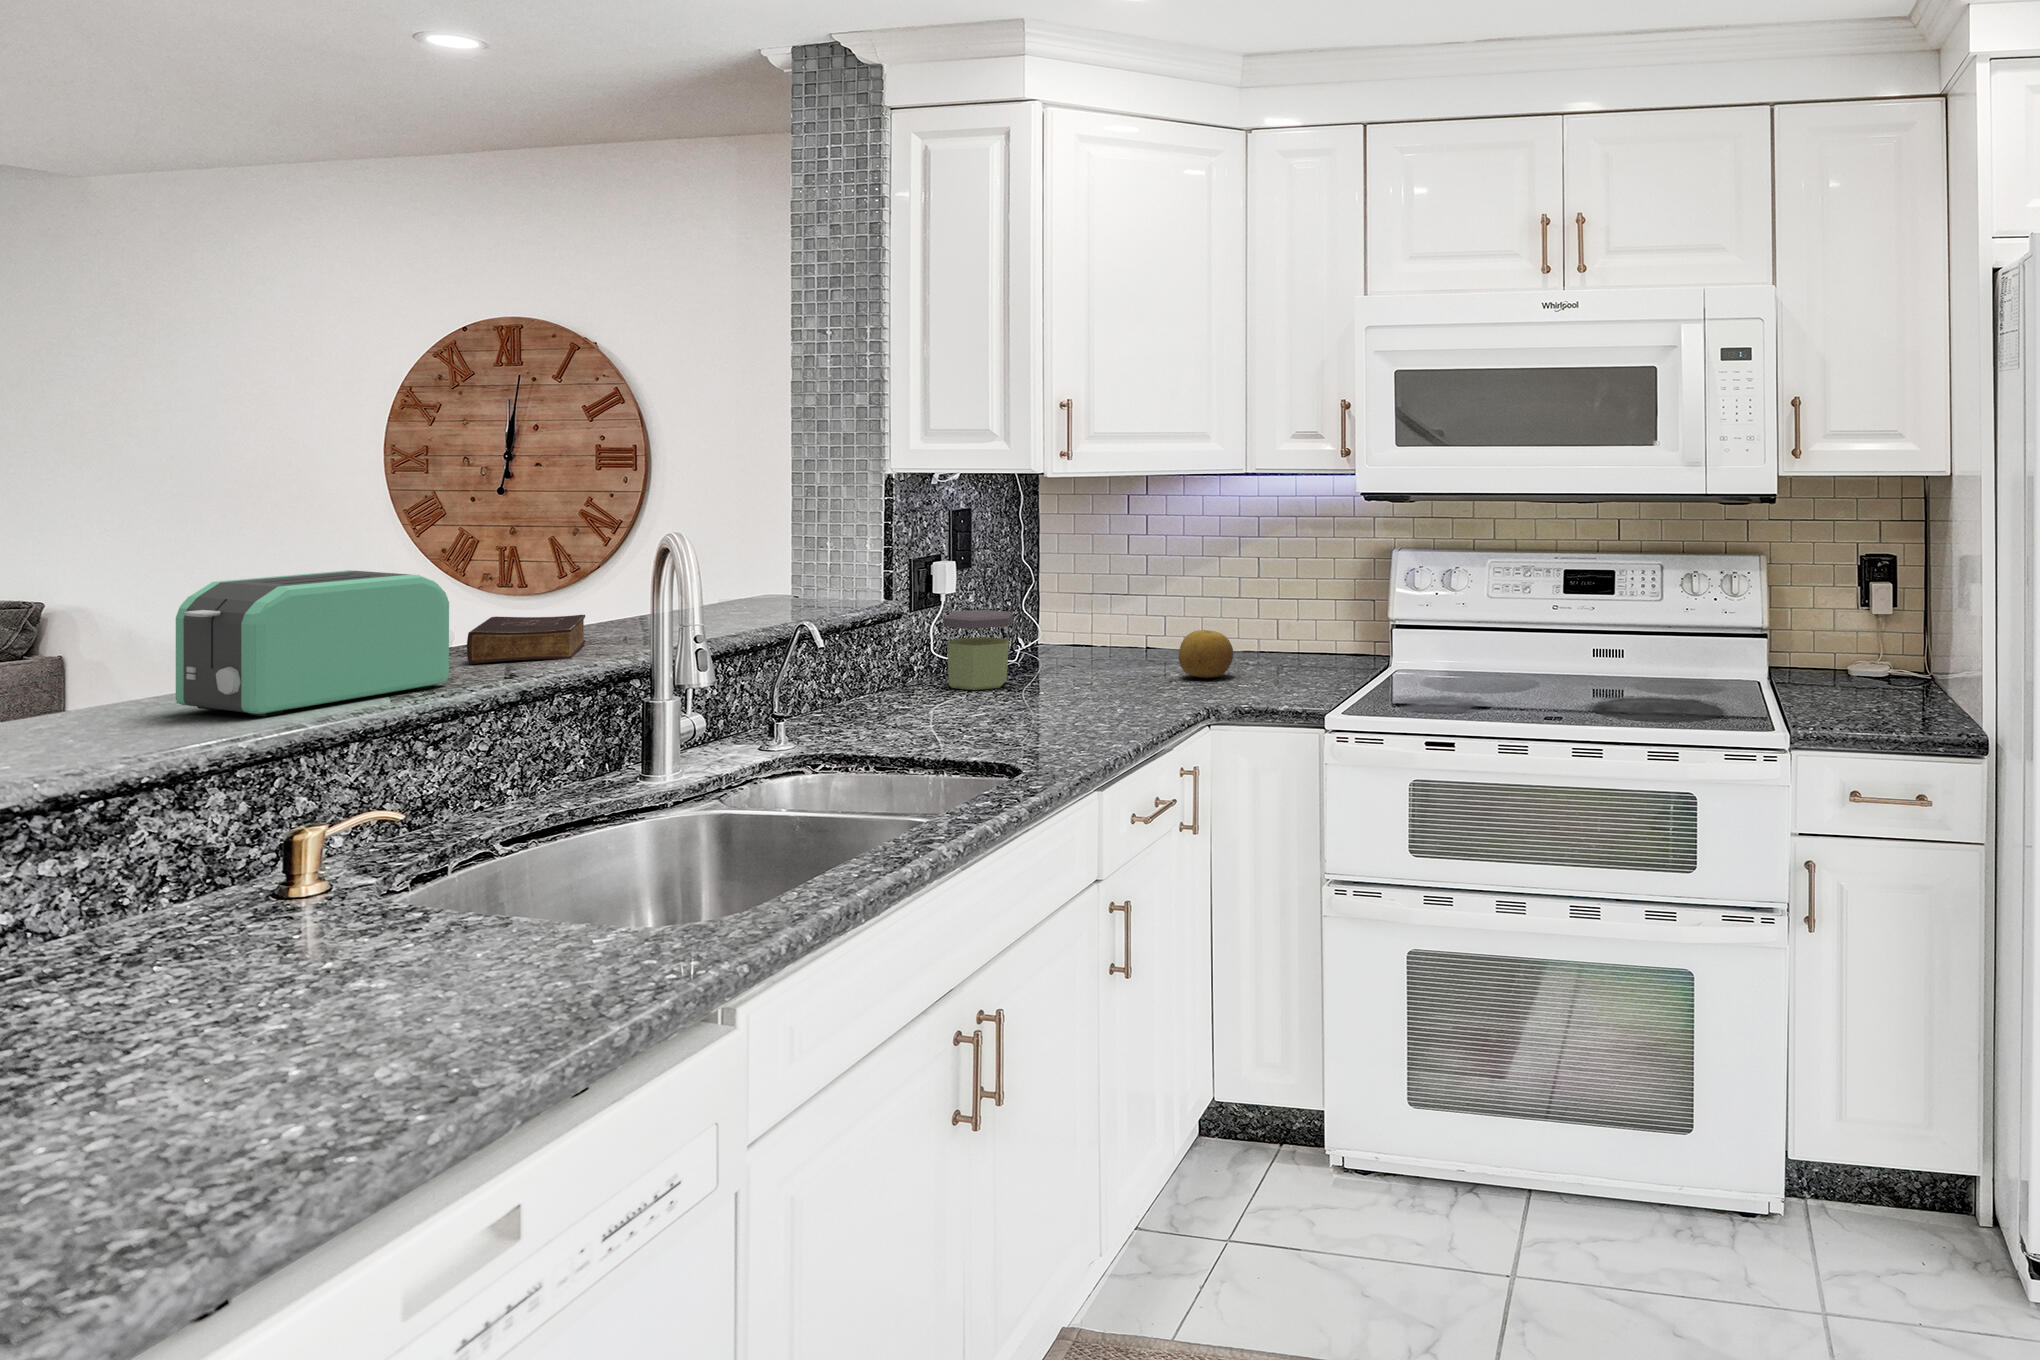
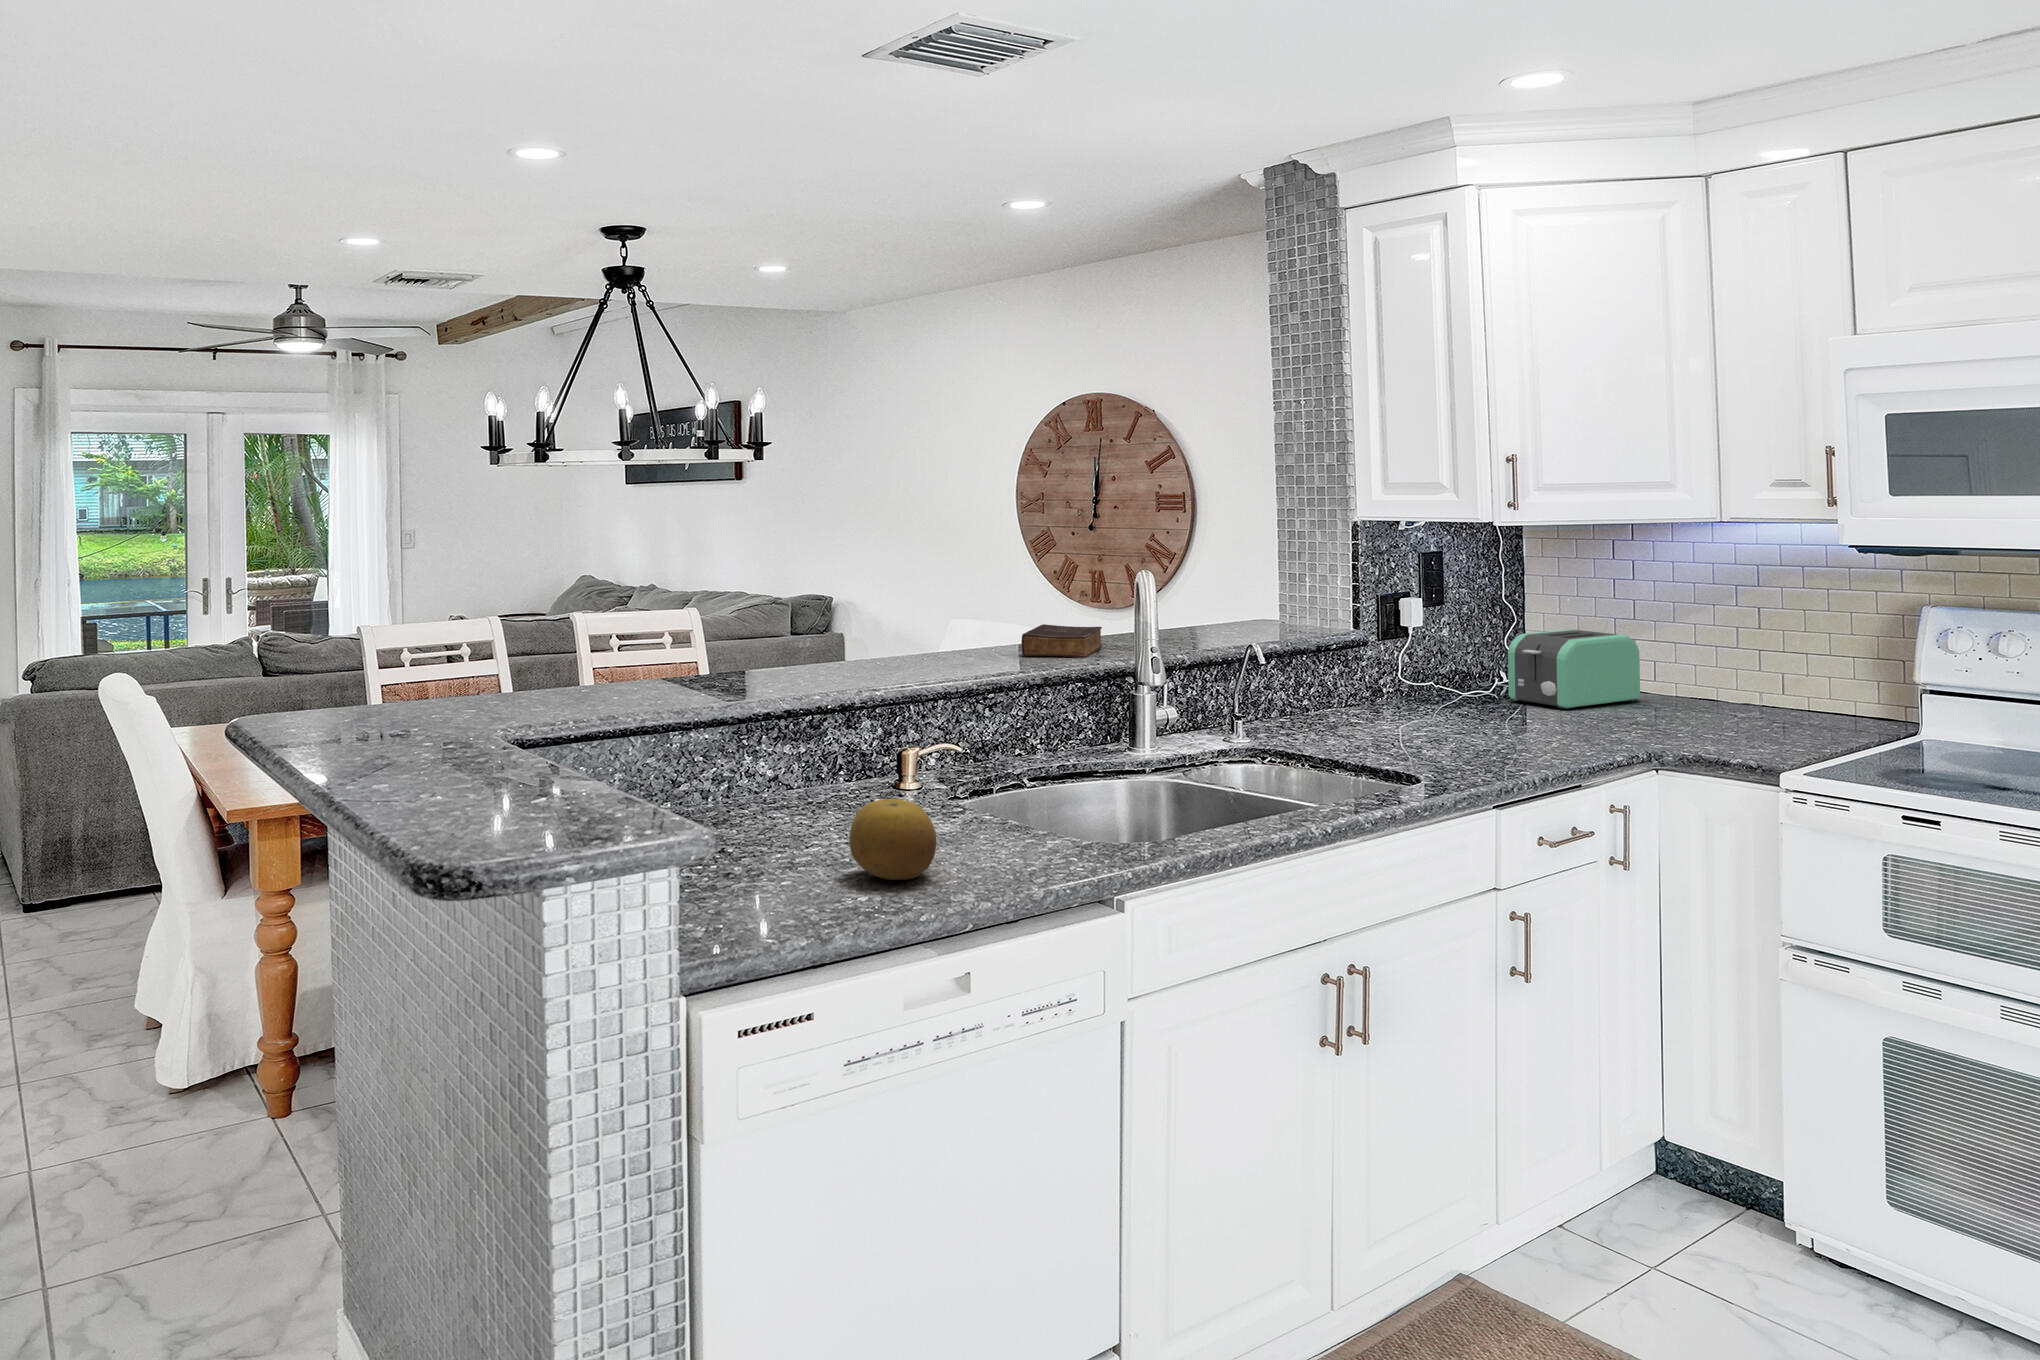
toaster: present [176,570,449,717] -> present [1508,629,1640,710]
jar: present [943,610,1013,690] -> none [1396,643,1465,715]
fruit: present [1179,630,1233,678] -> present [849,799,936,880]

